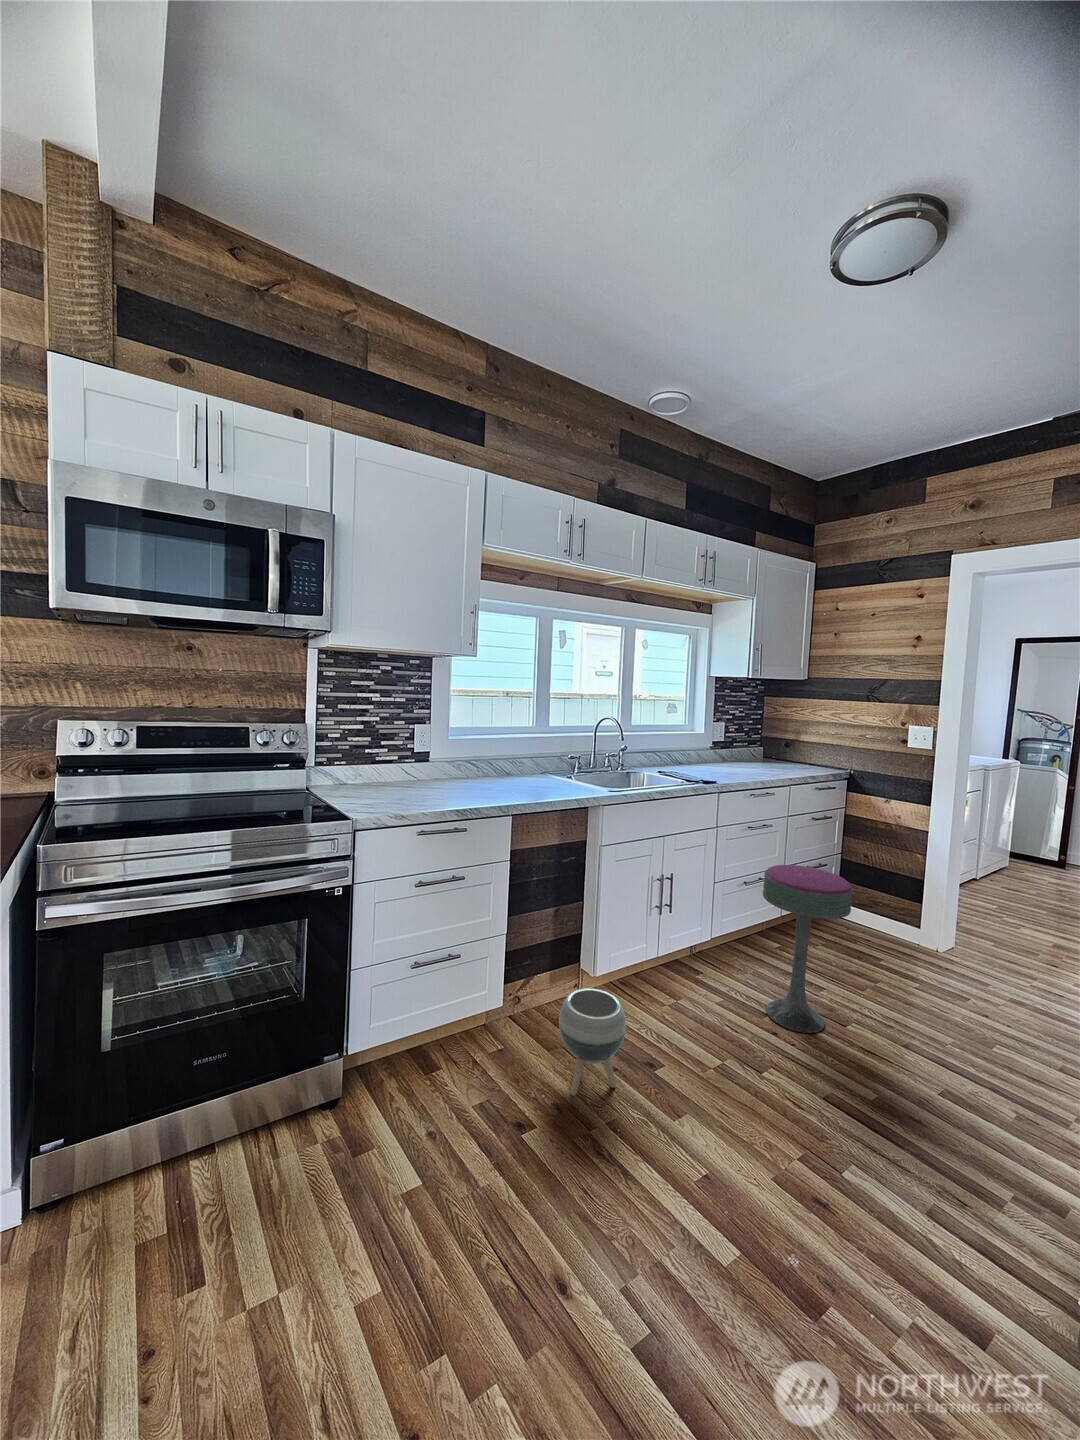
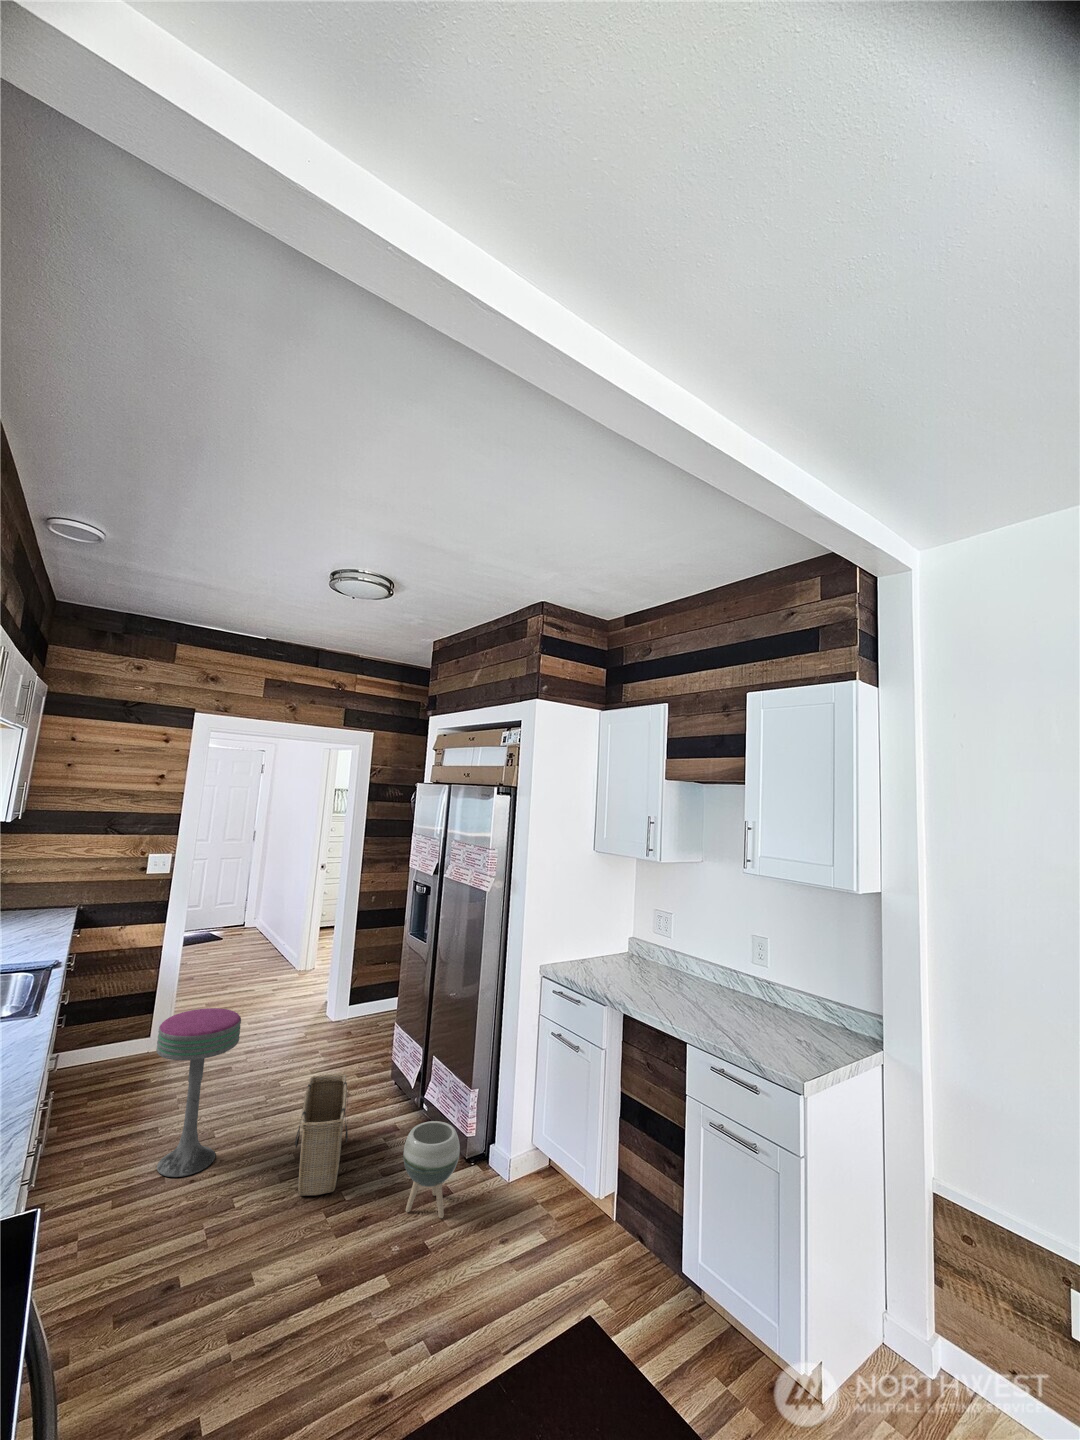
planter: present [559,988,626,1096] -> present [403,1121,460,1218]
basket: none [811,1016,967,1151] -> present [295,1074,348,1195]

